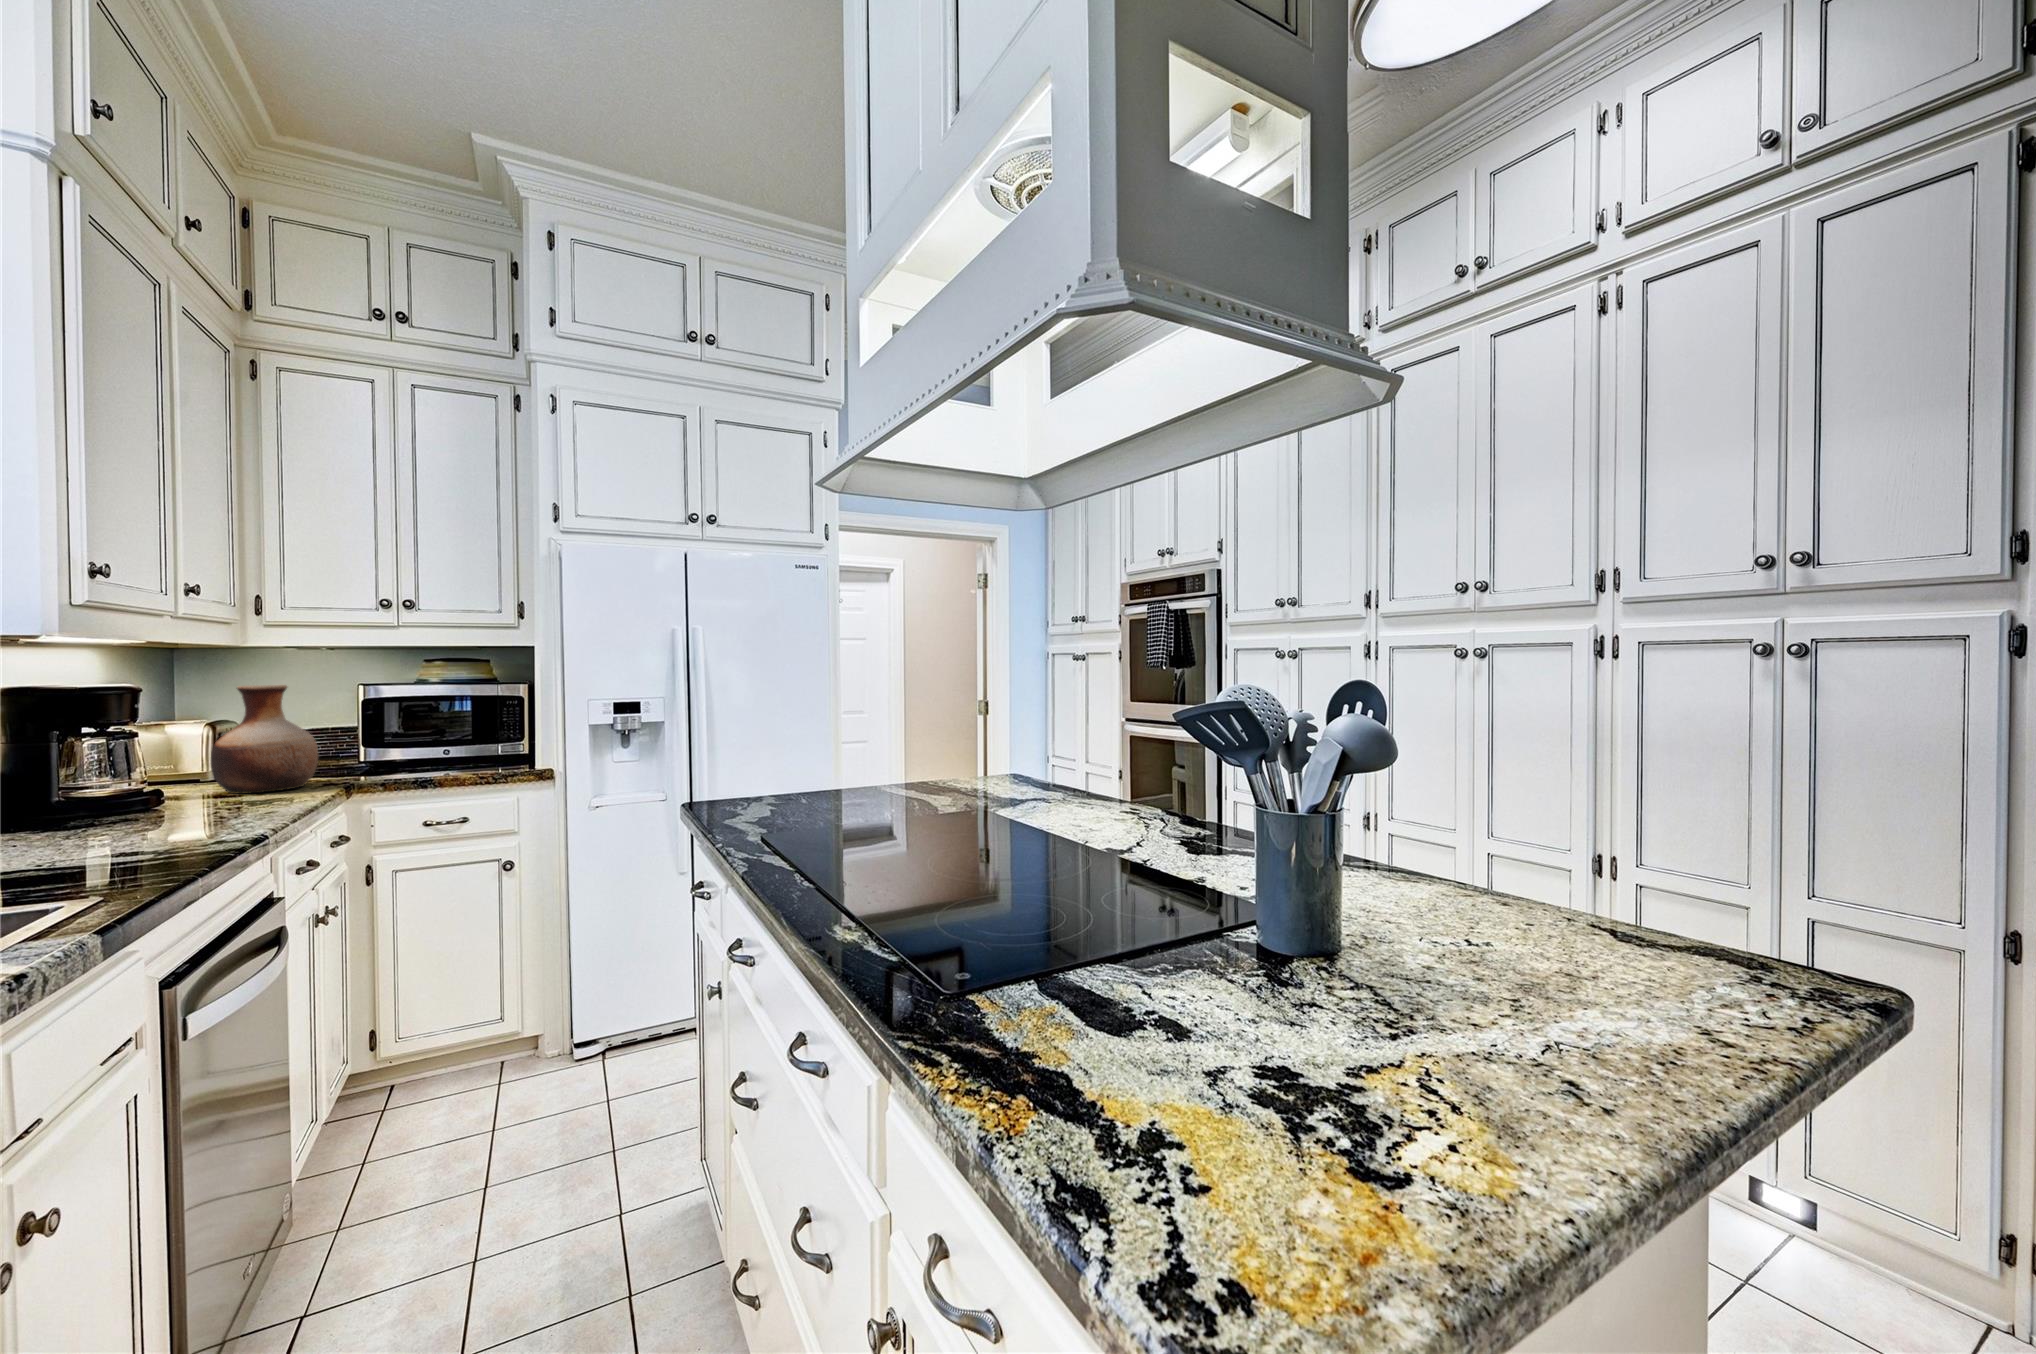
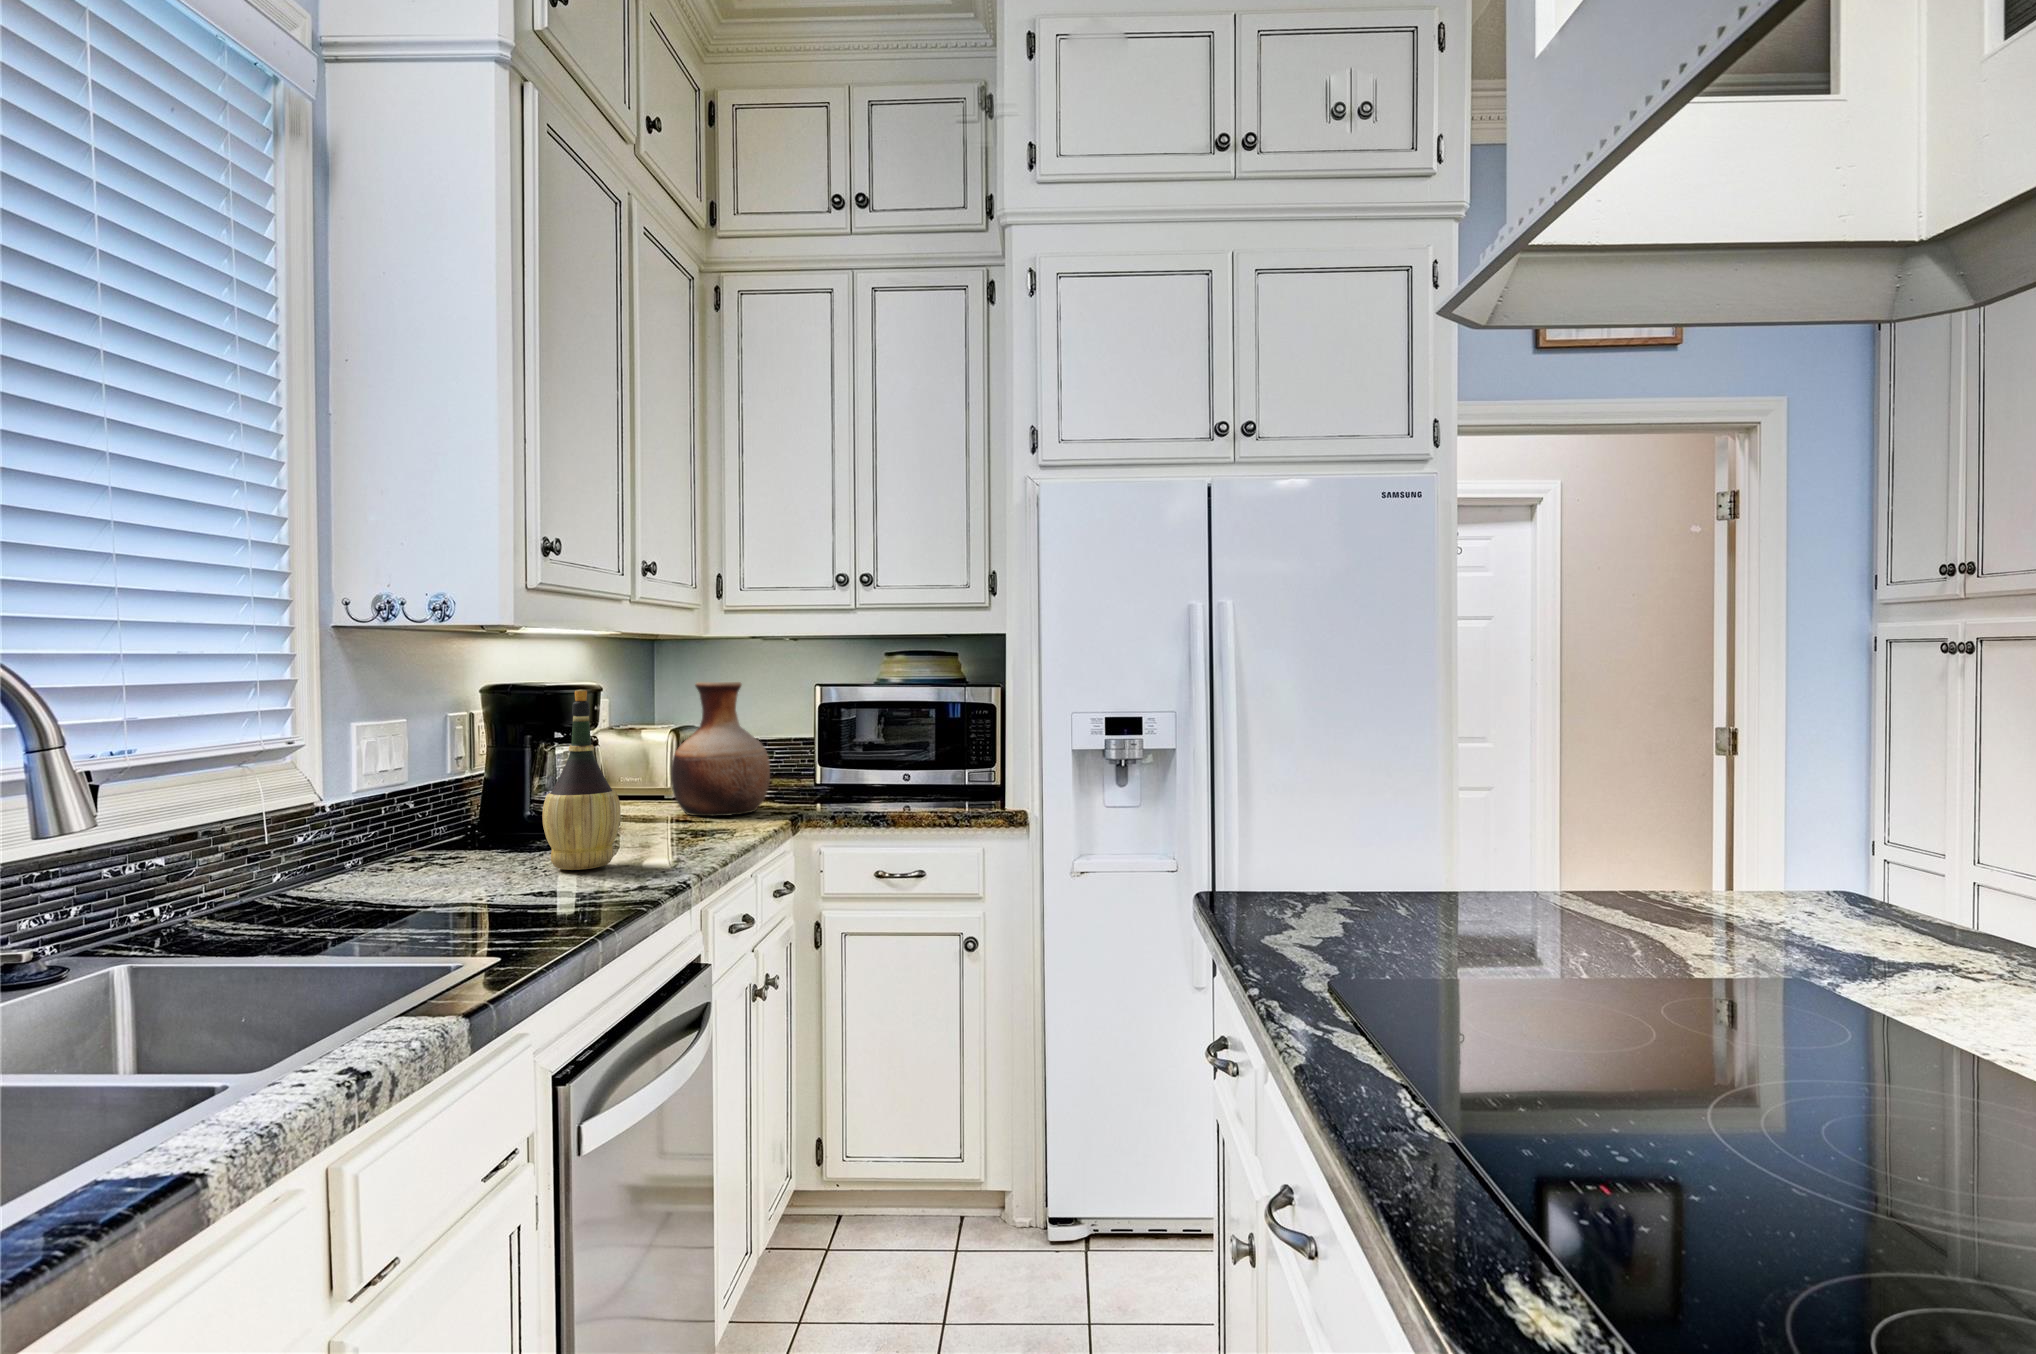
wine bottle: none [94,699,181,842] -> present [542,690,621,870]

